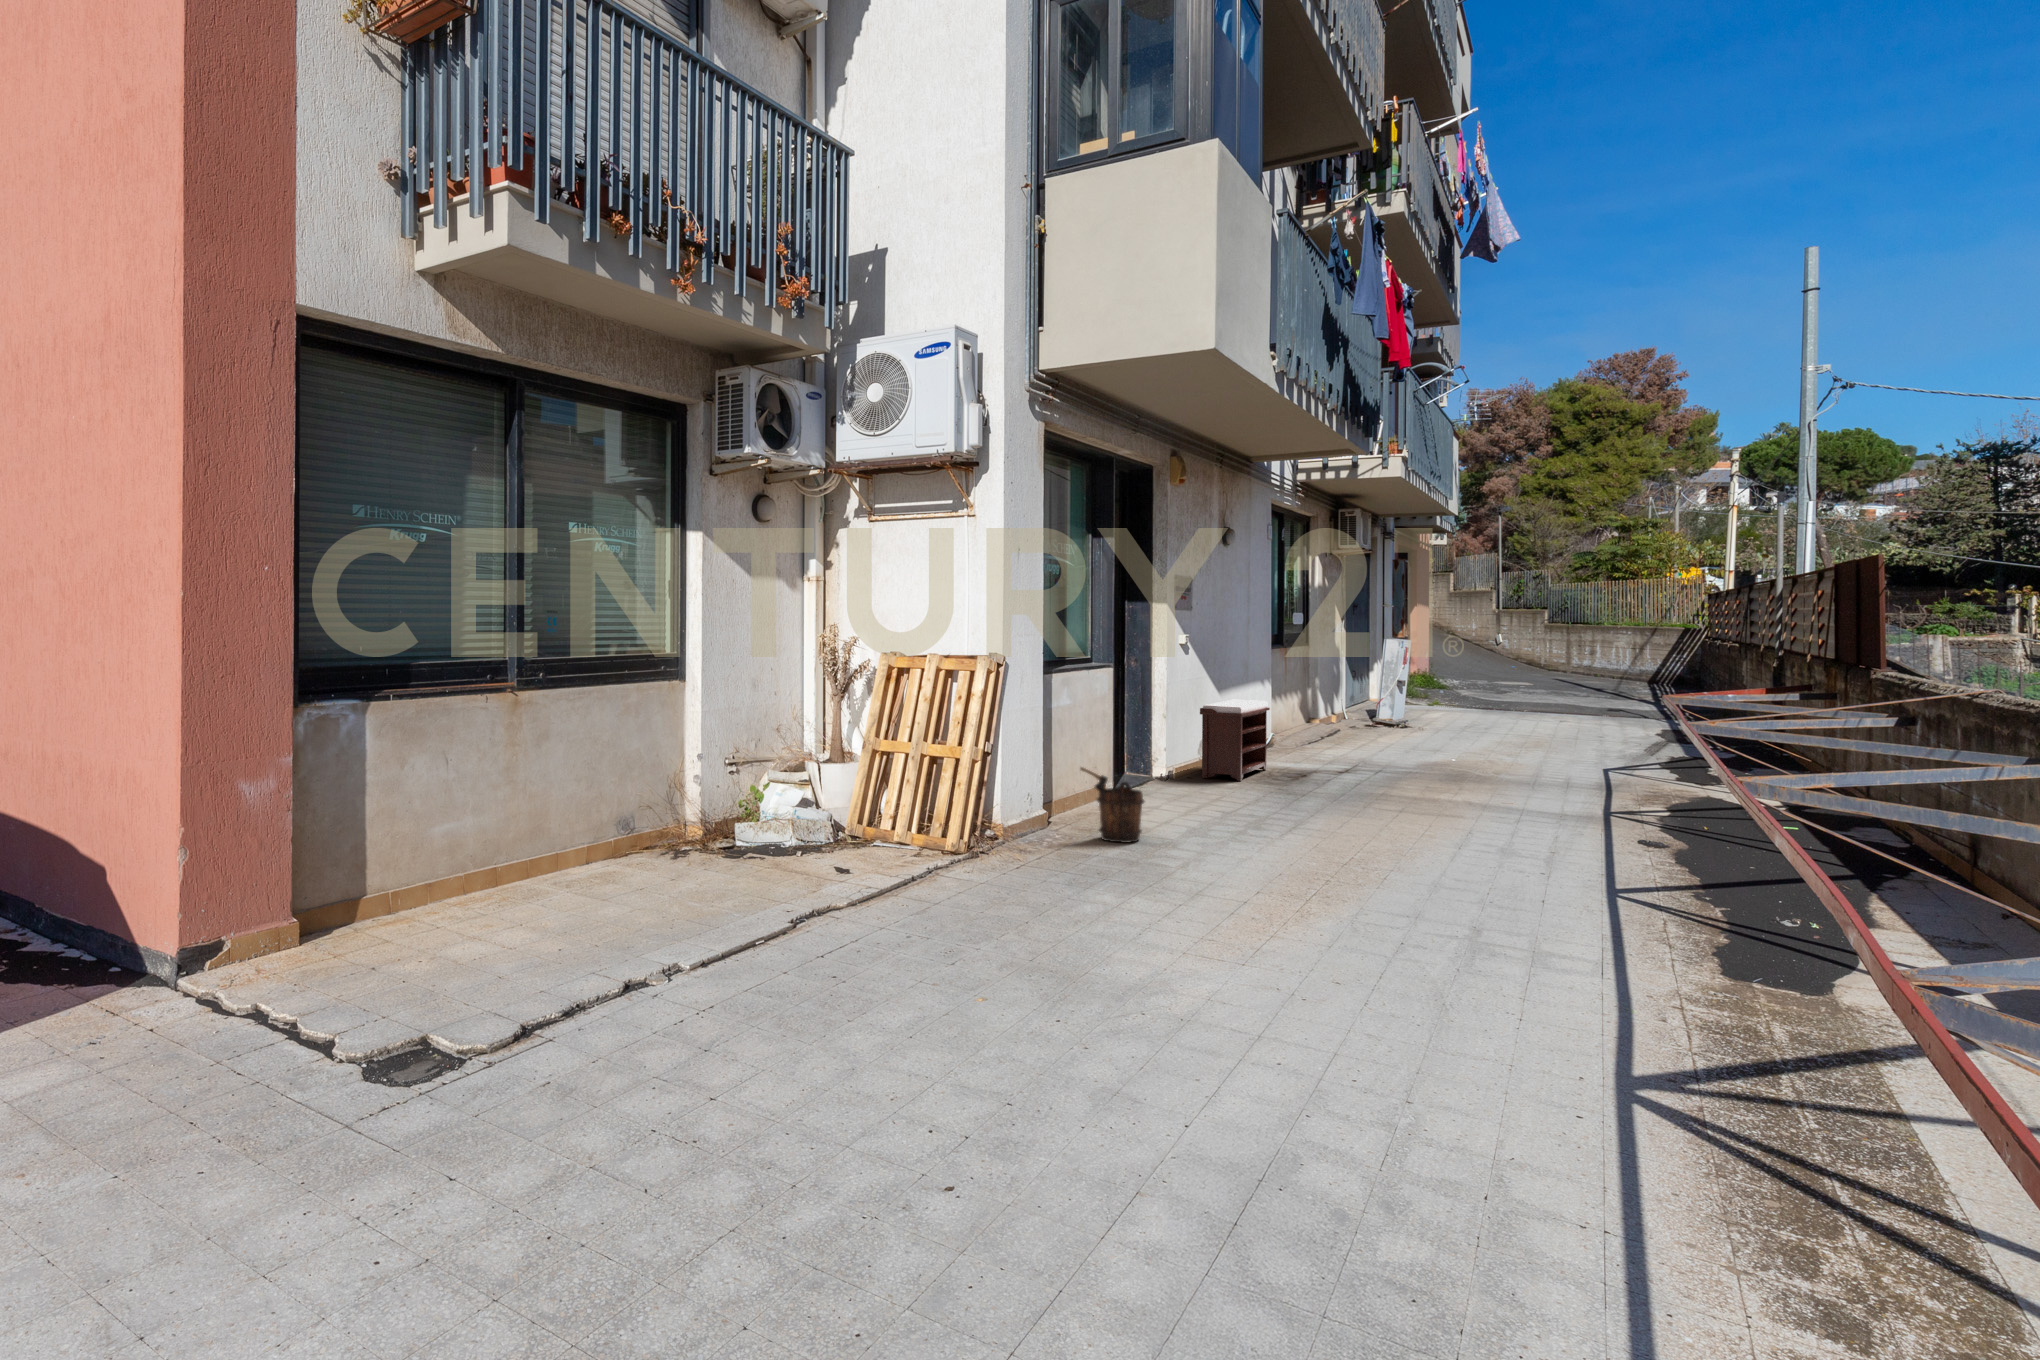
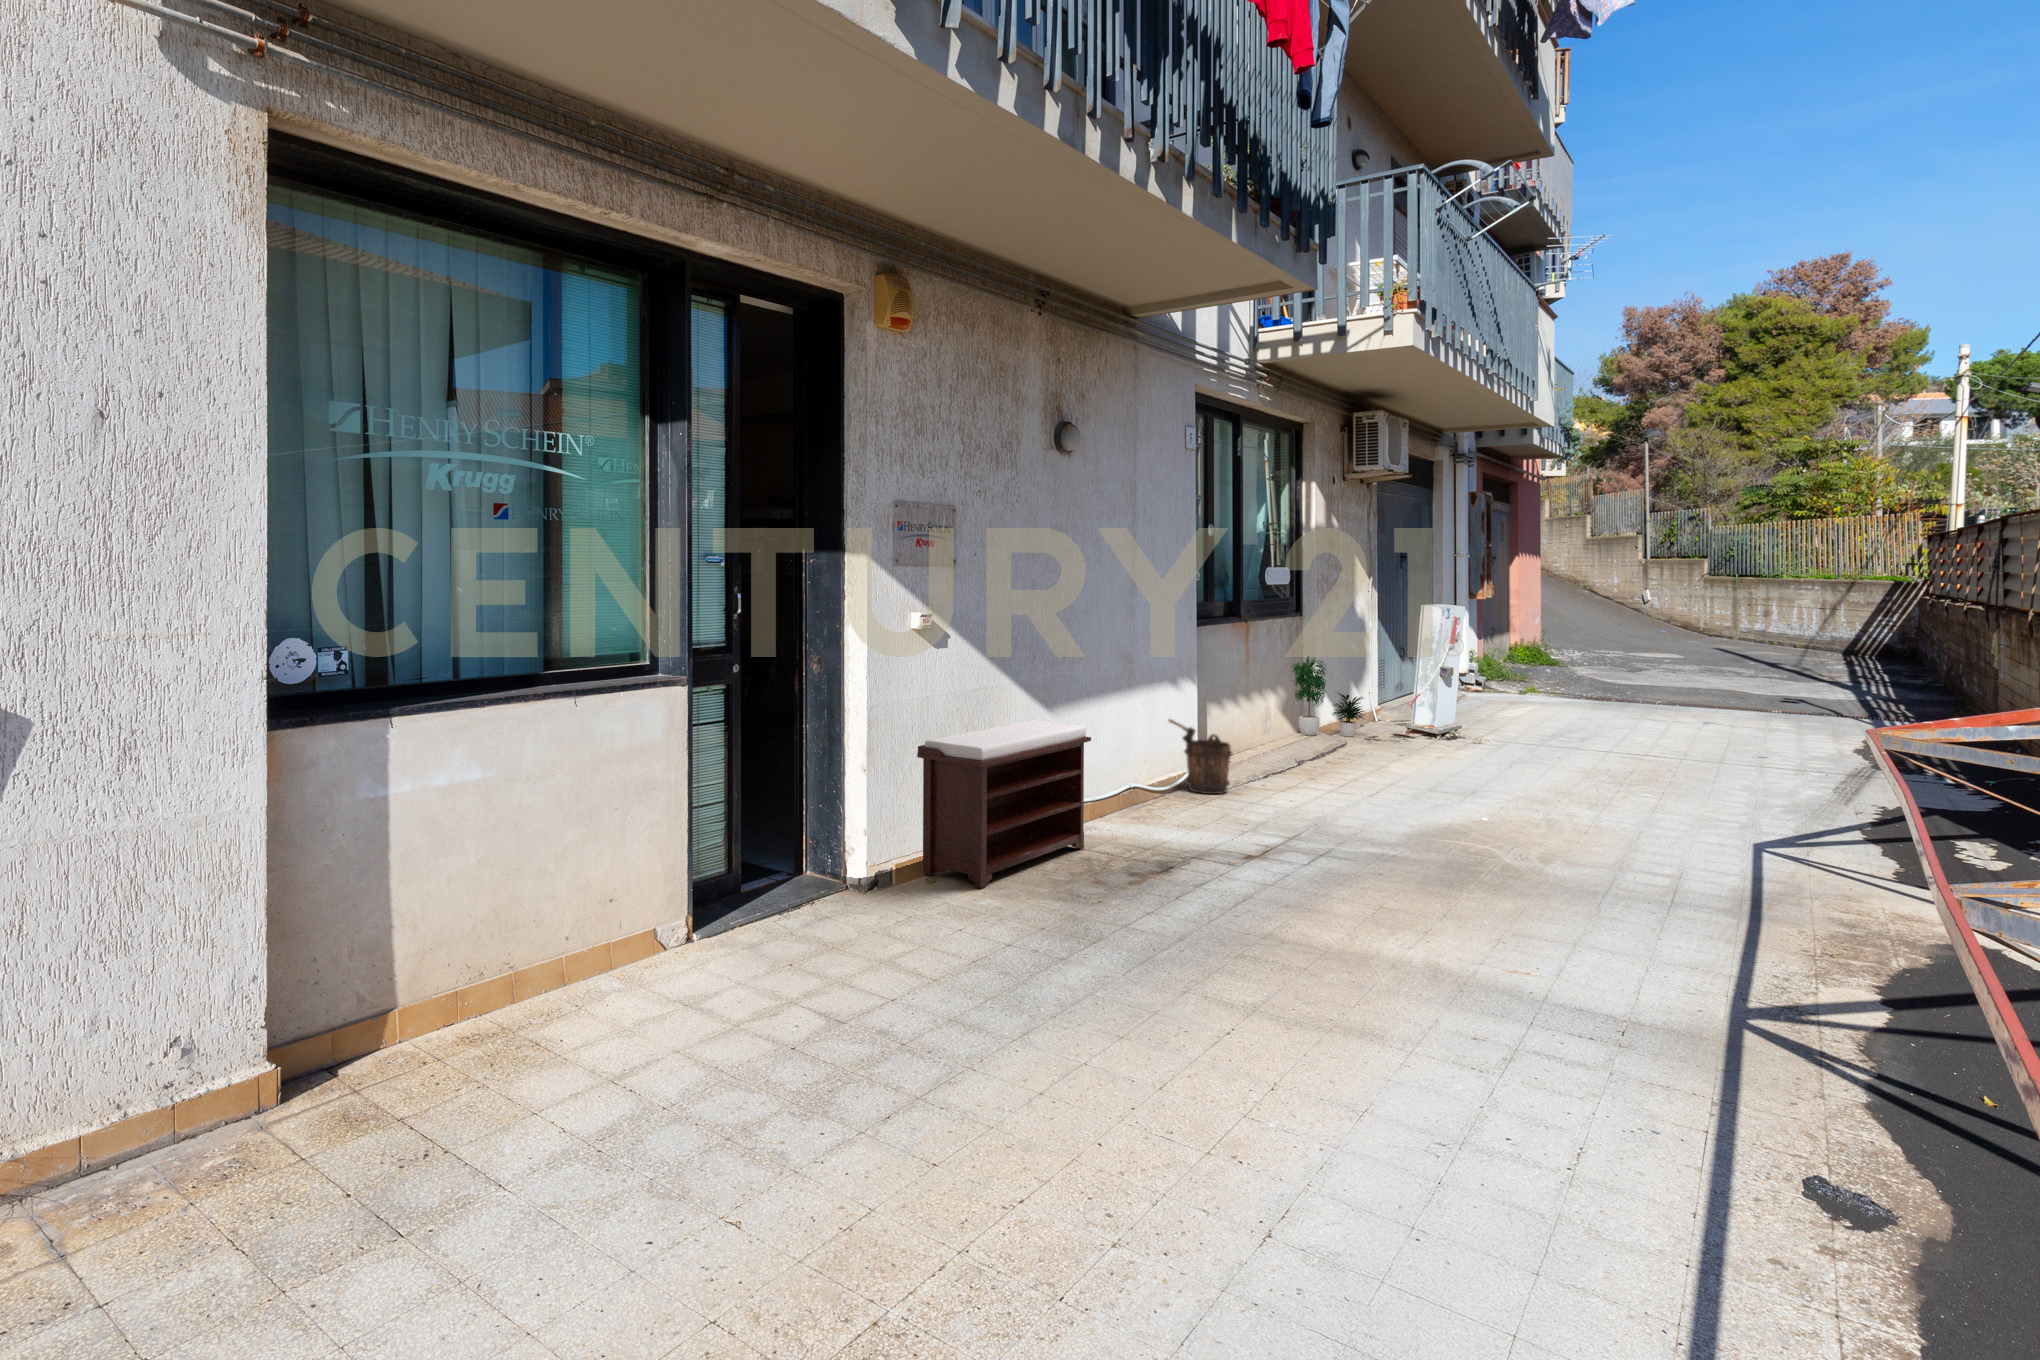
potted plant: none [1308,674,1359,730] -> present [1293,656,1364,737]
bucket: present [1080,767,1144,843] -> present [1169,719,1233,794]

